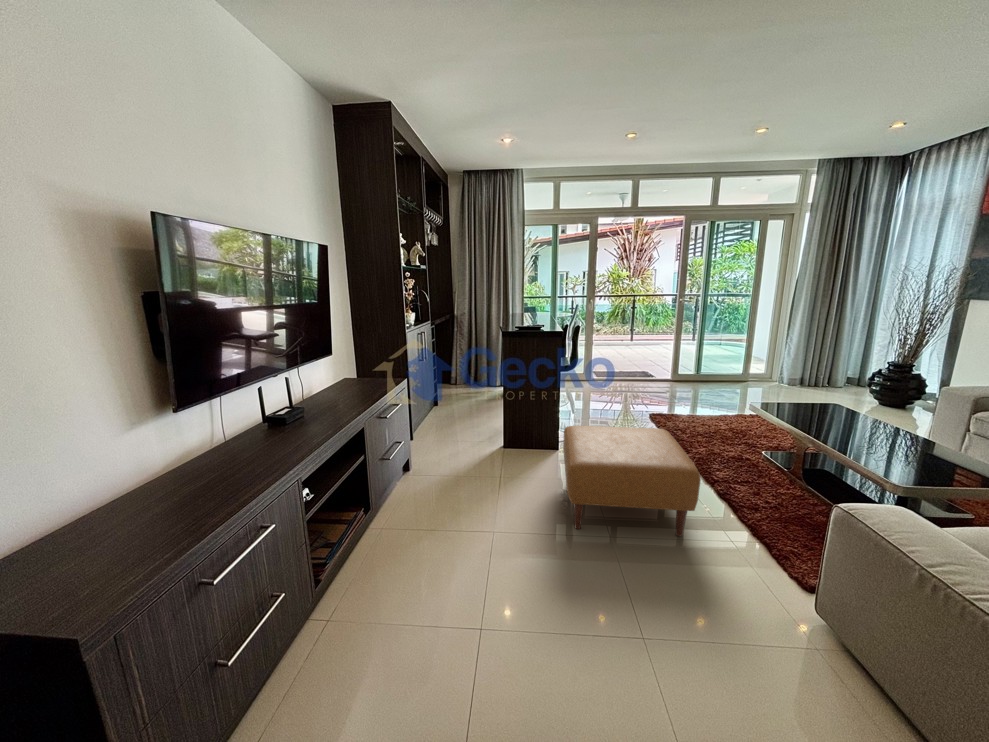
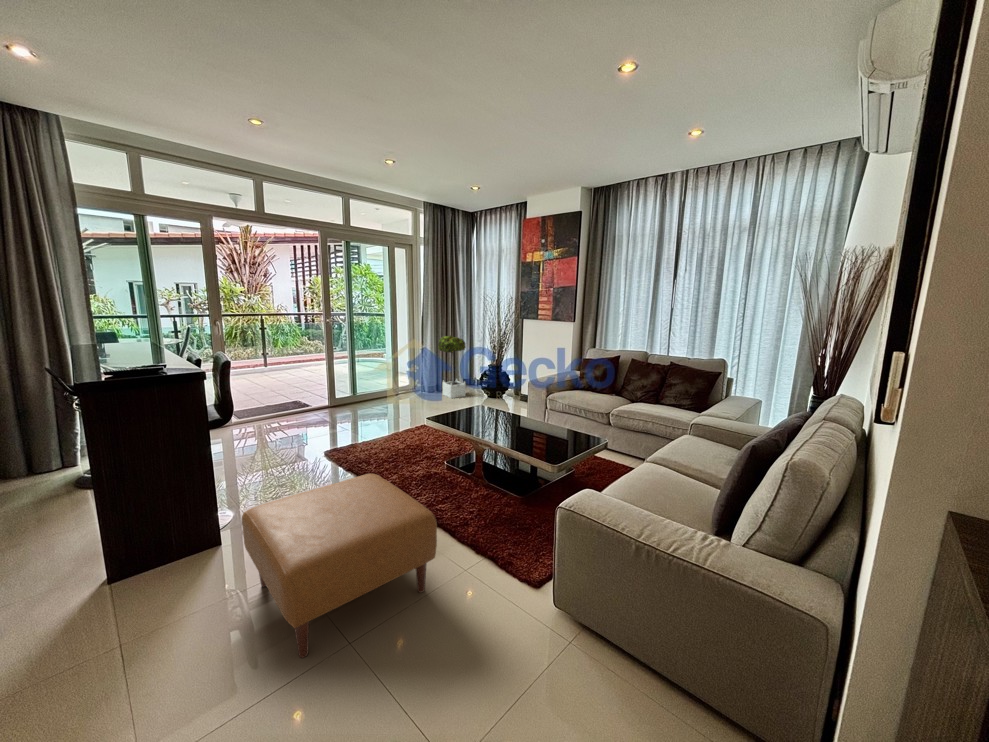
potted tree: none [807,320,852,396] -> present [438,335,466,398]

